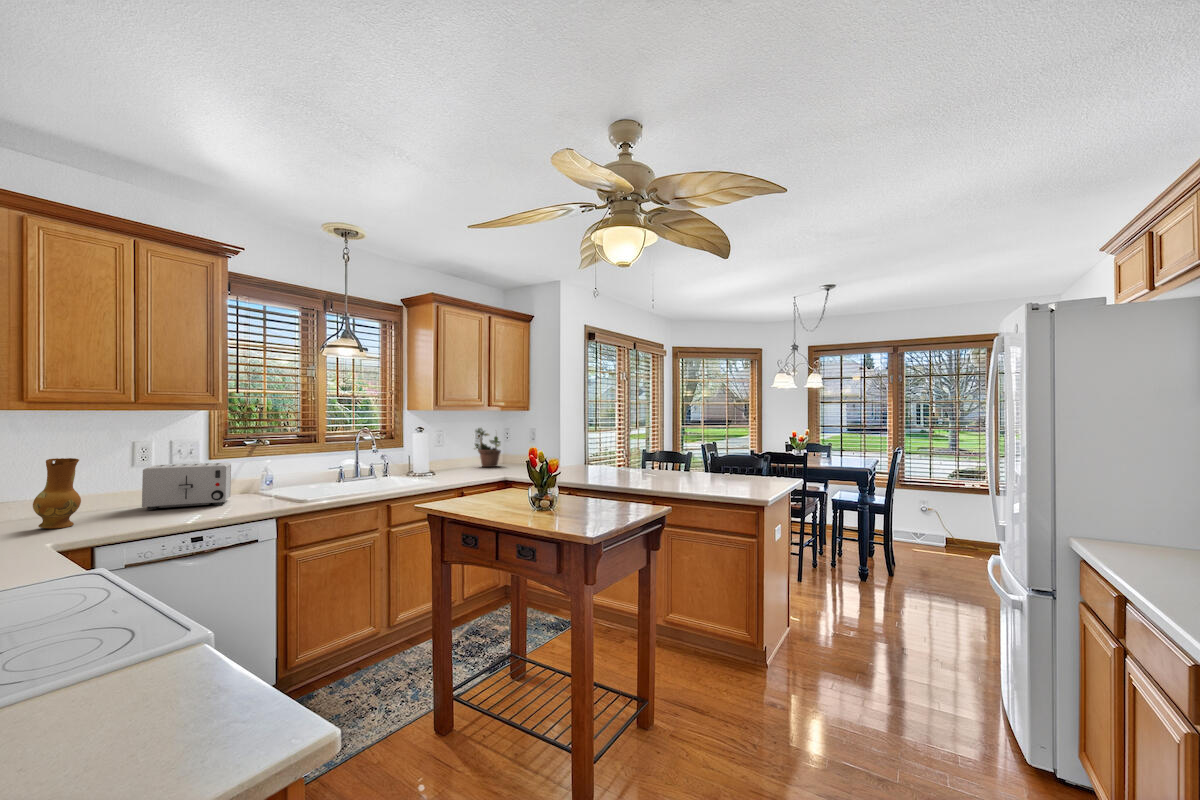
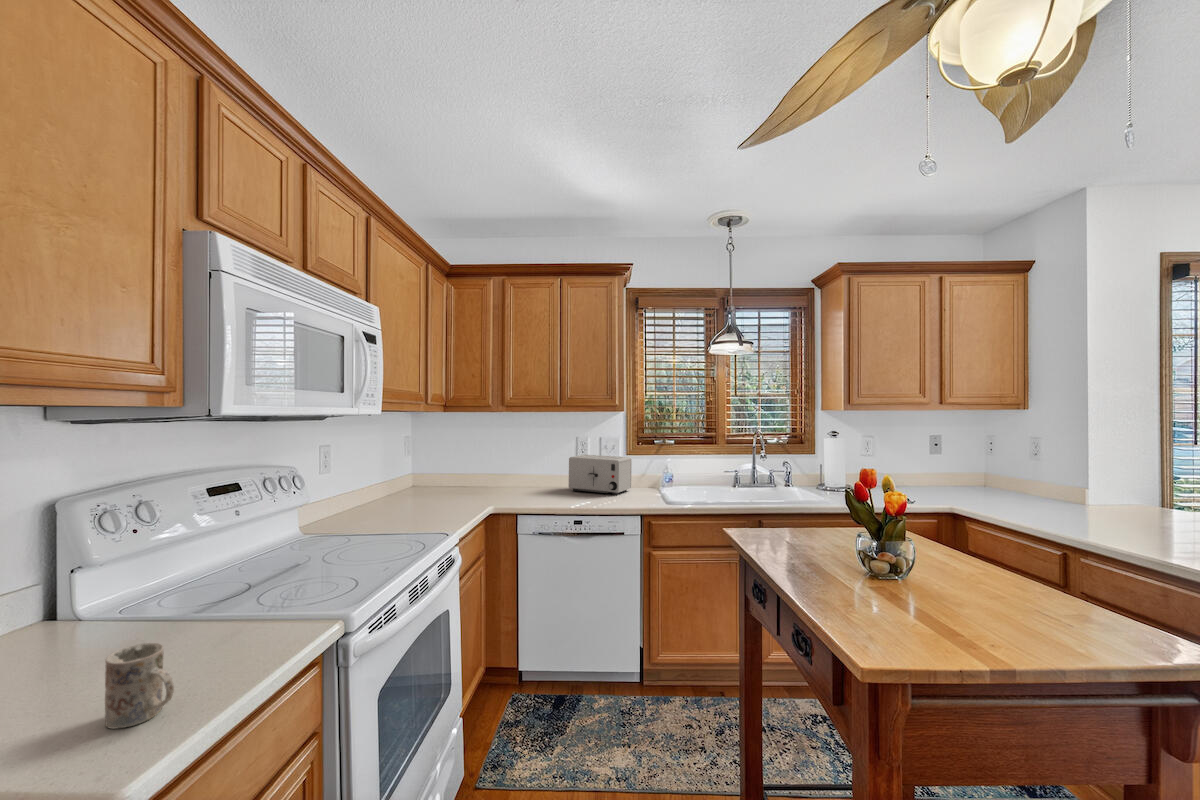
potted plant: present [475,429,501,467] -> none [920,431,964,492]
ceramic jug: present [33,458,81,529] -> none [501,445,526,497]
mug: none [94,660,193,765] -> present [105,643,174,729]

